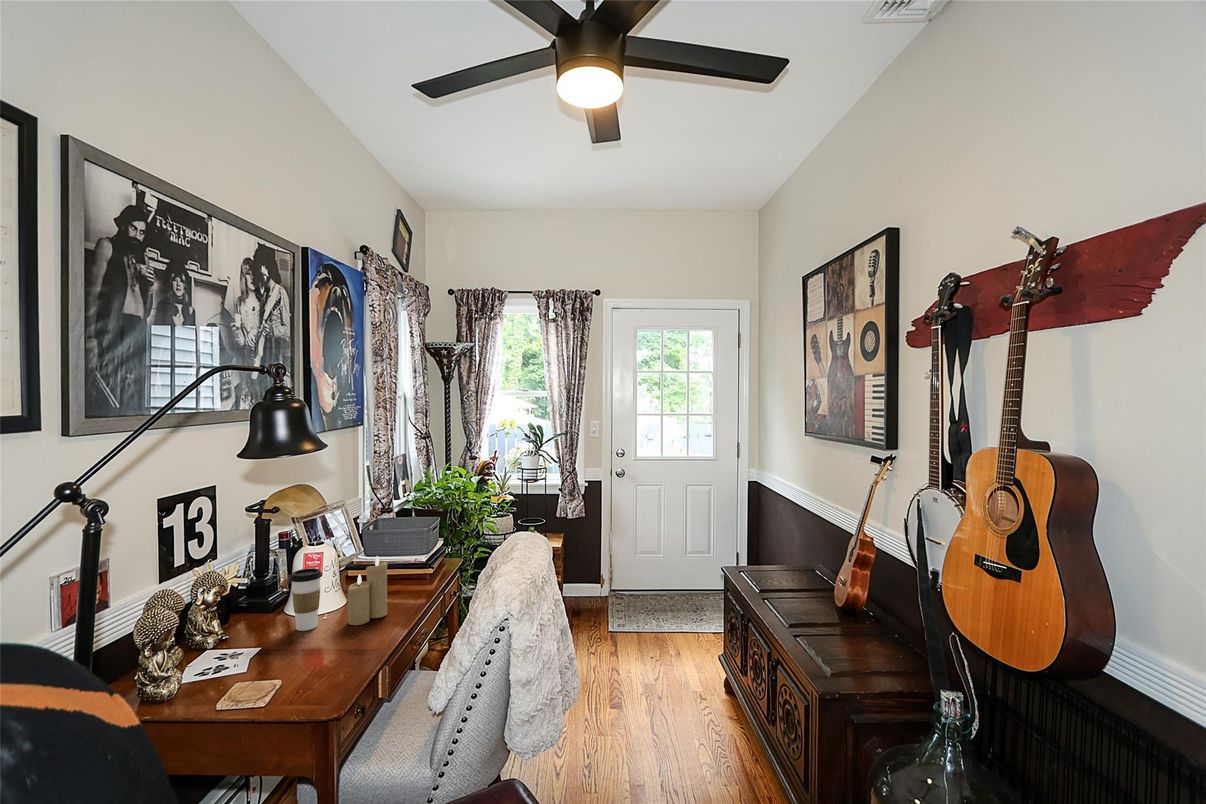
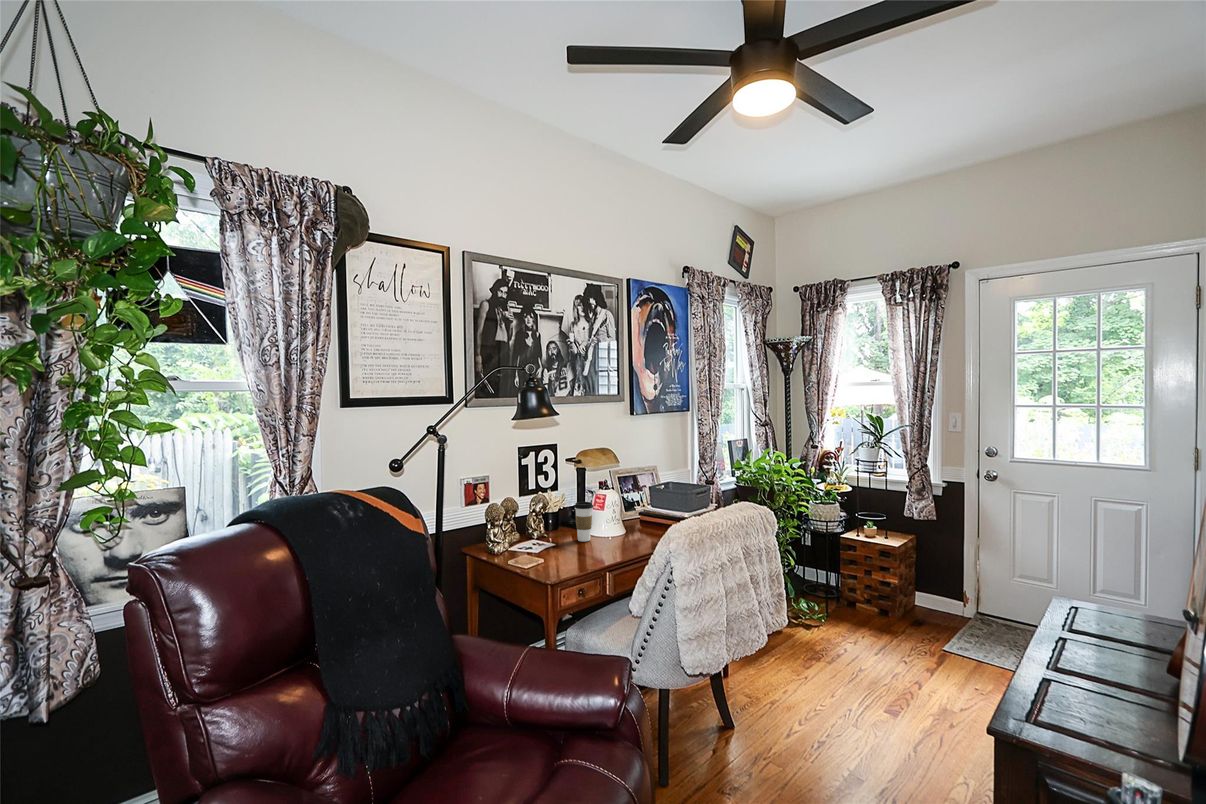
candle: present [347,556,387,625] -> none [605,501,634,546]

